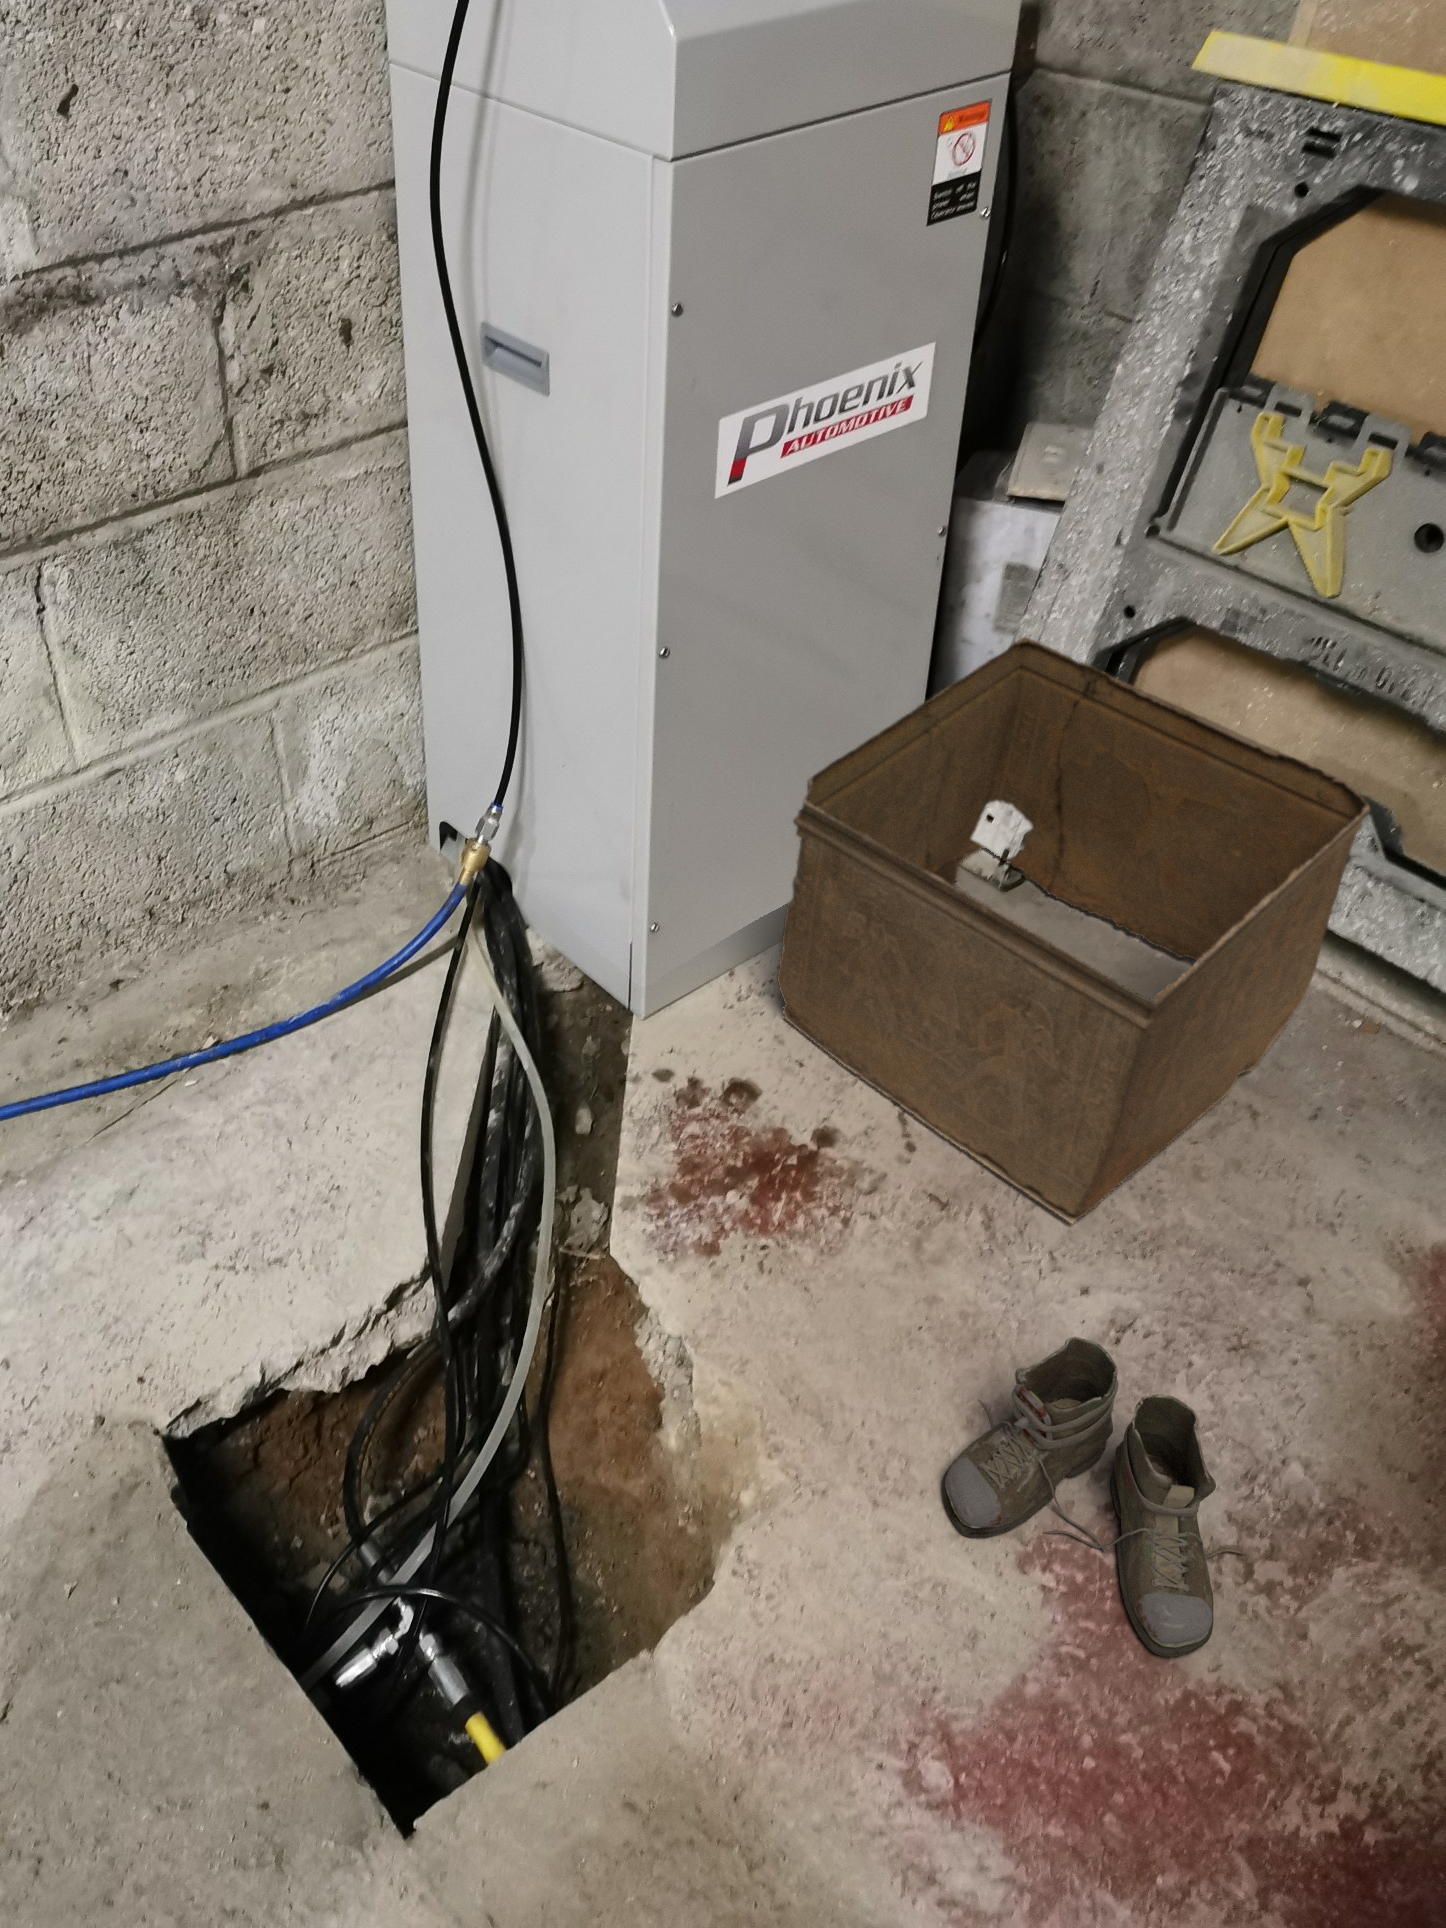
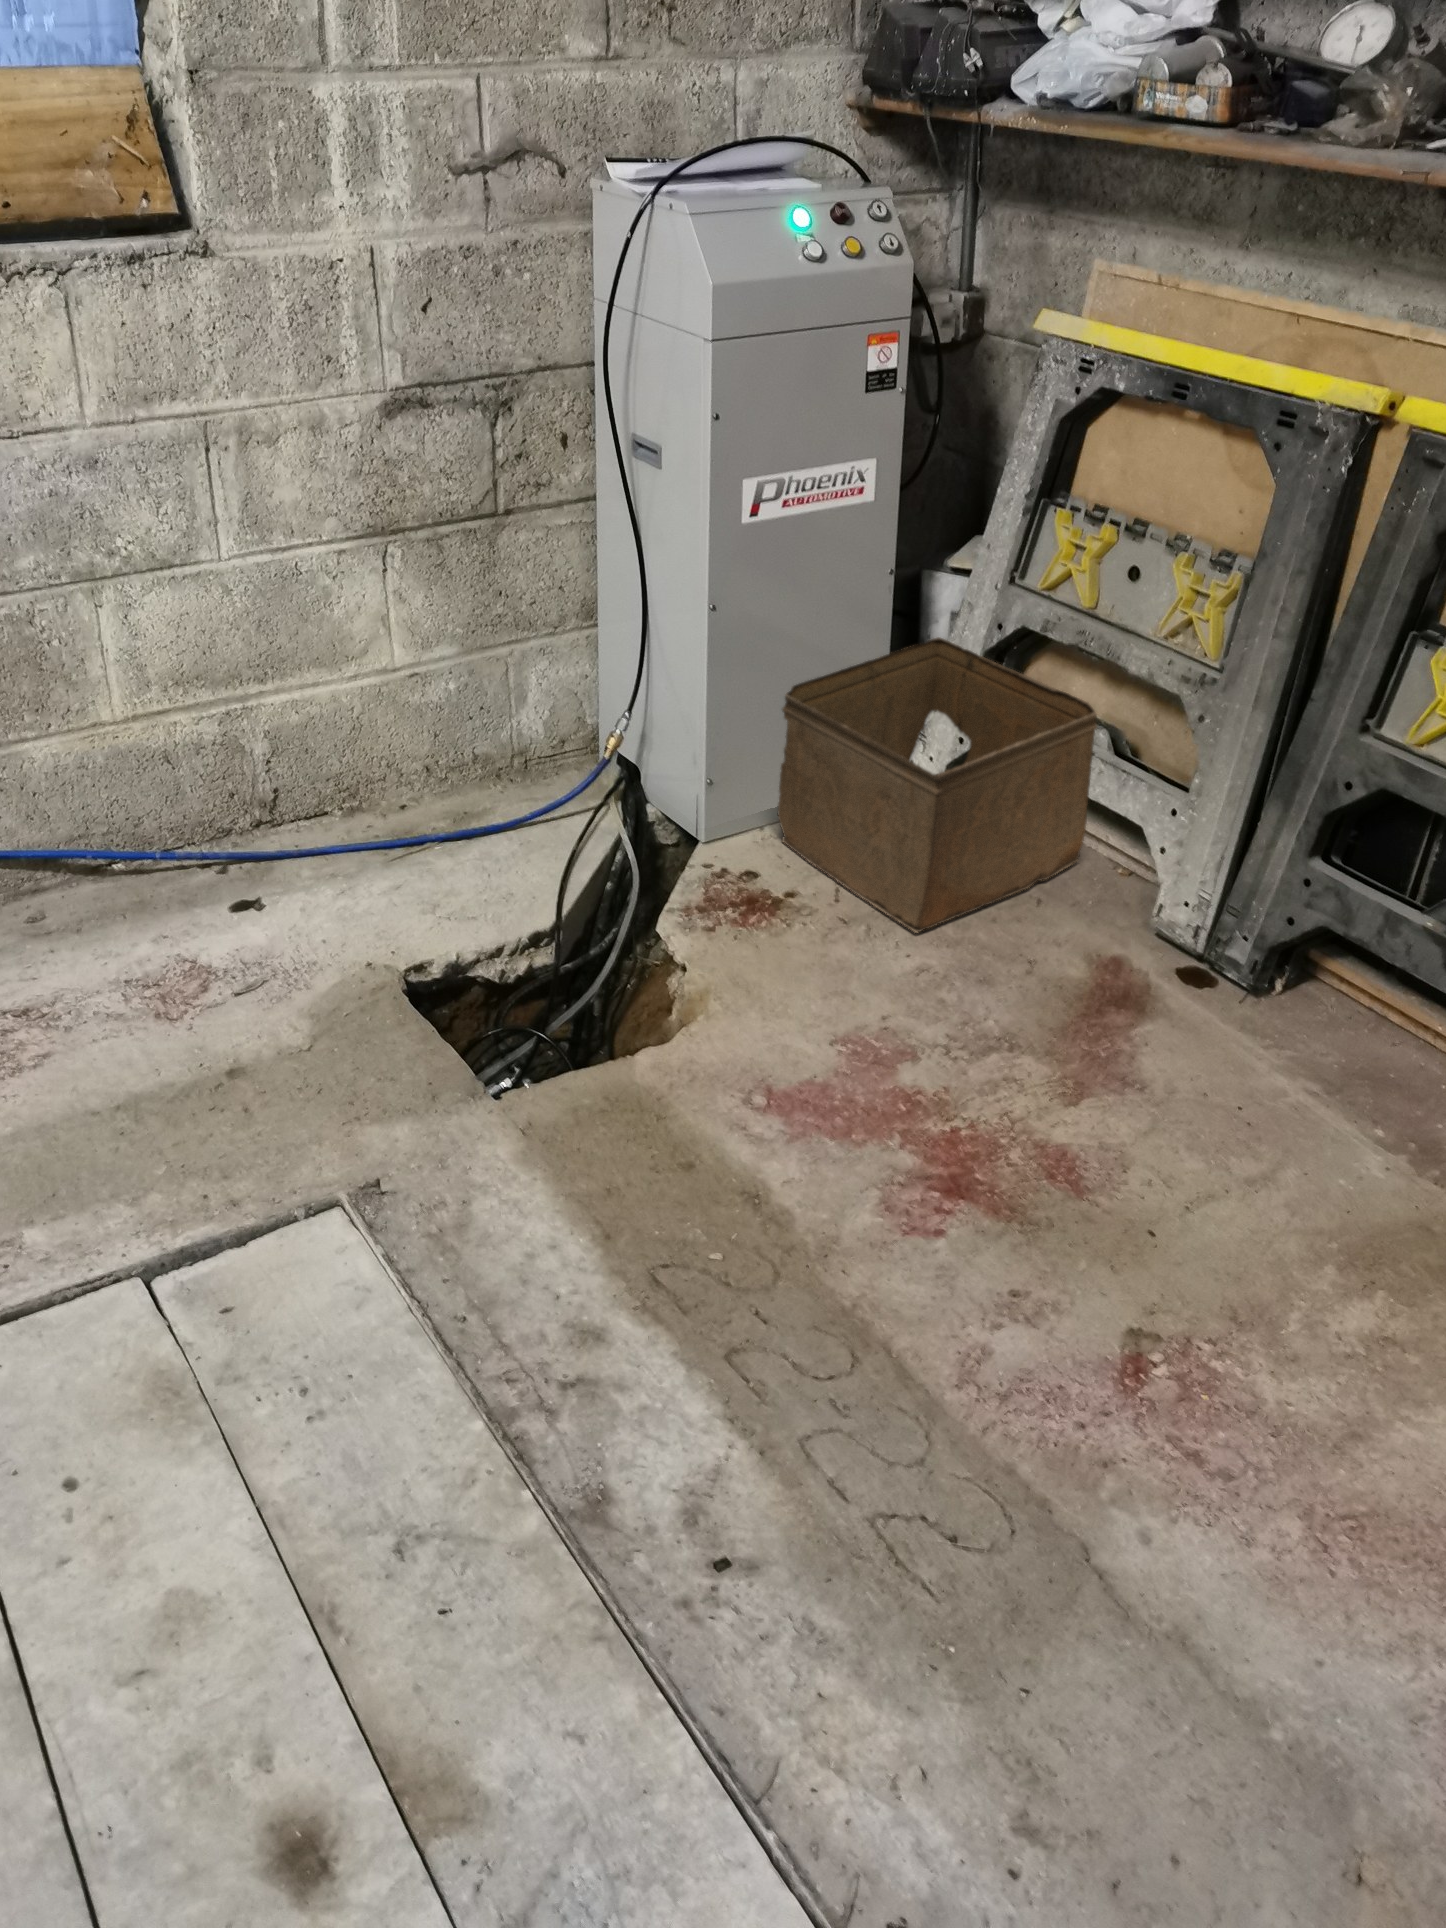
boots: present [942,1337,1250,1657] -> none [807,943,964,1091]

